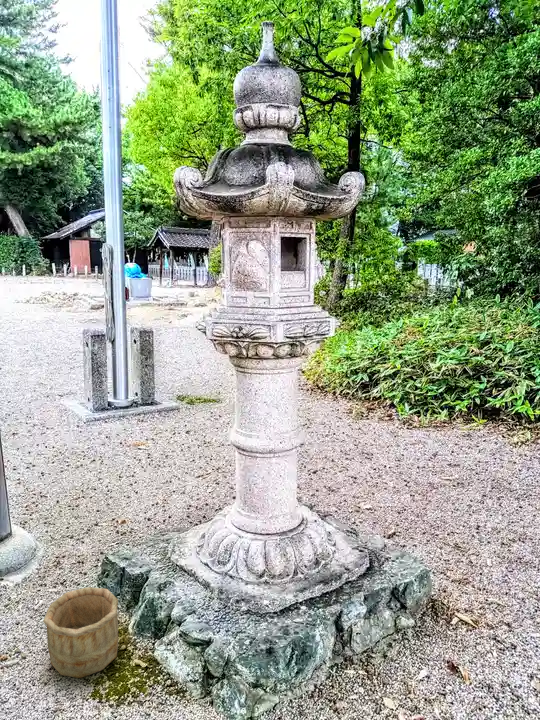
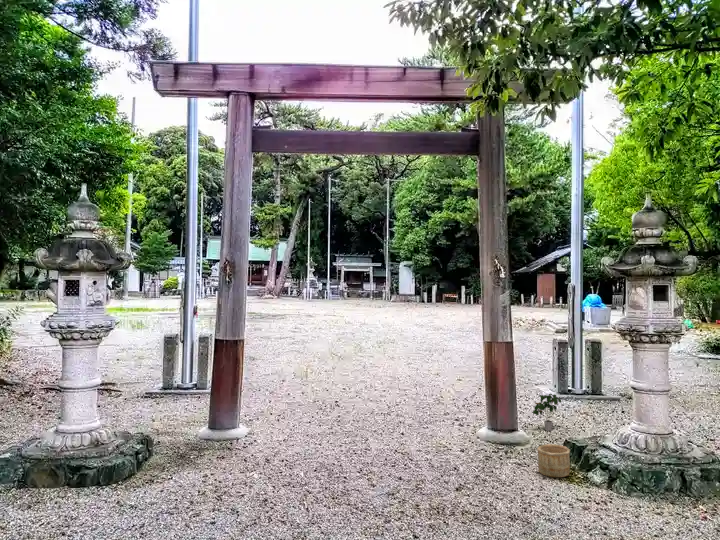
potted plant: none [46,438,97,504] -> present [533,393,561,431]

